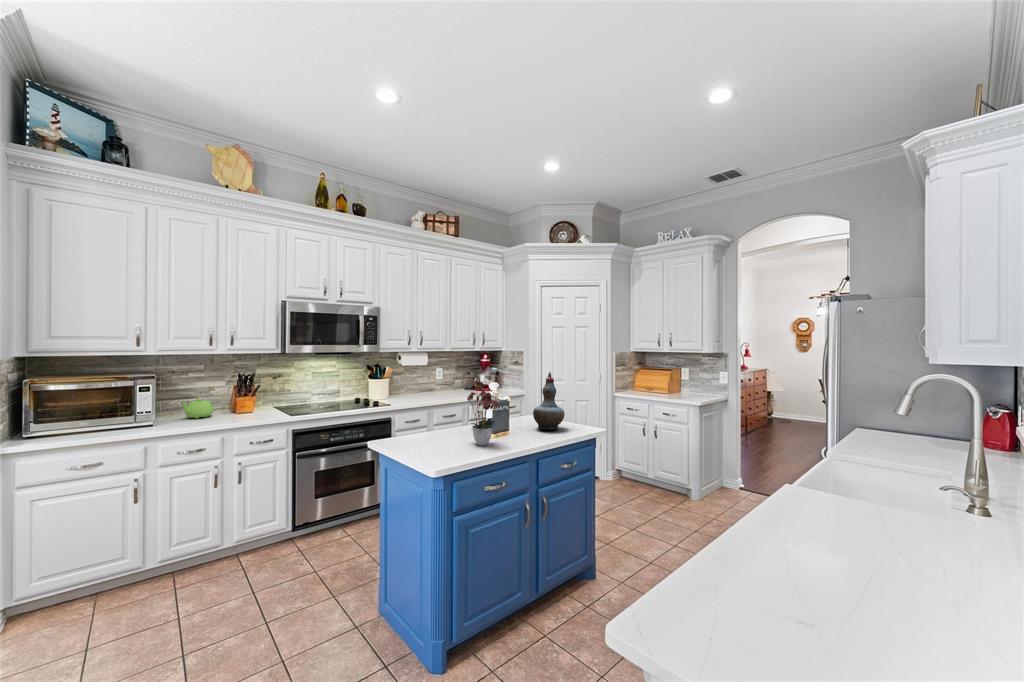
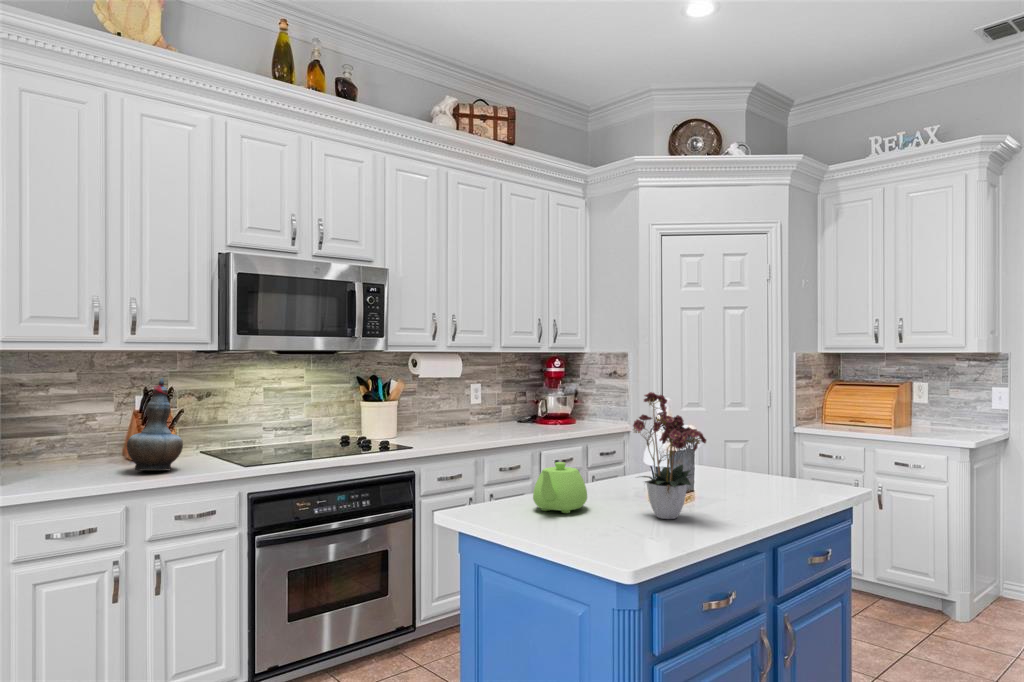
decorative vase: present [533,372,565,430] -> present [127,378,183,471]
teapot: present [182,399,214,419] -> present [533,462,587,513]

